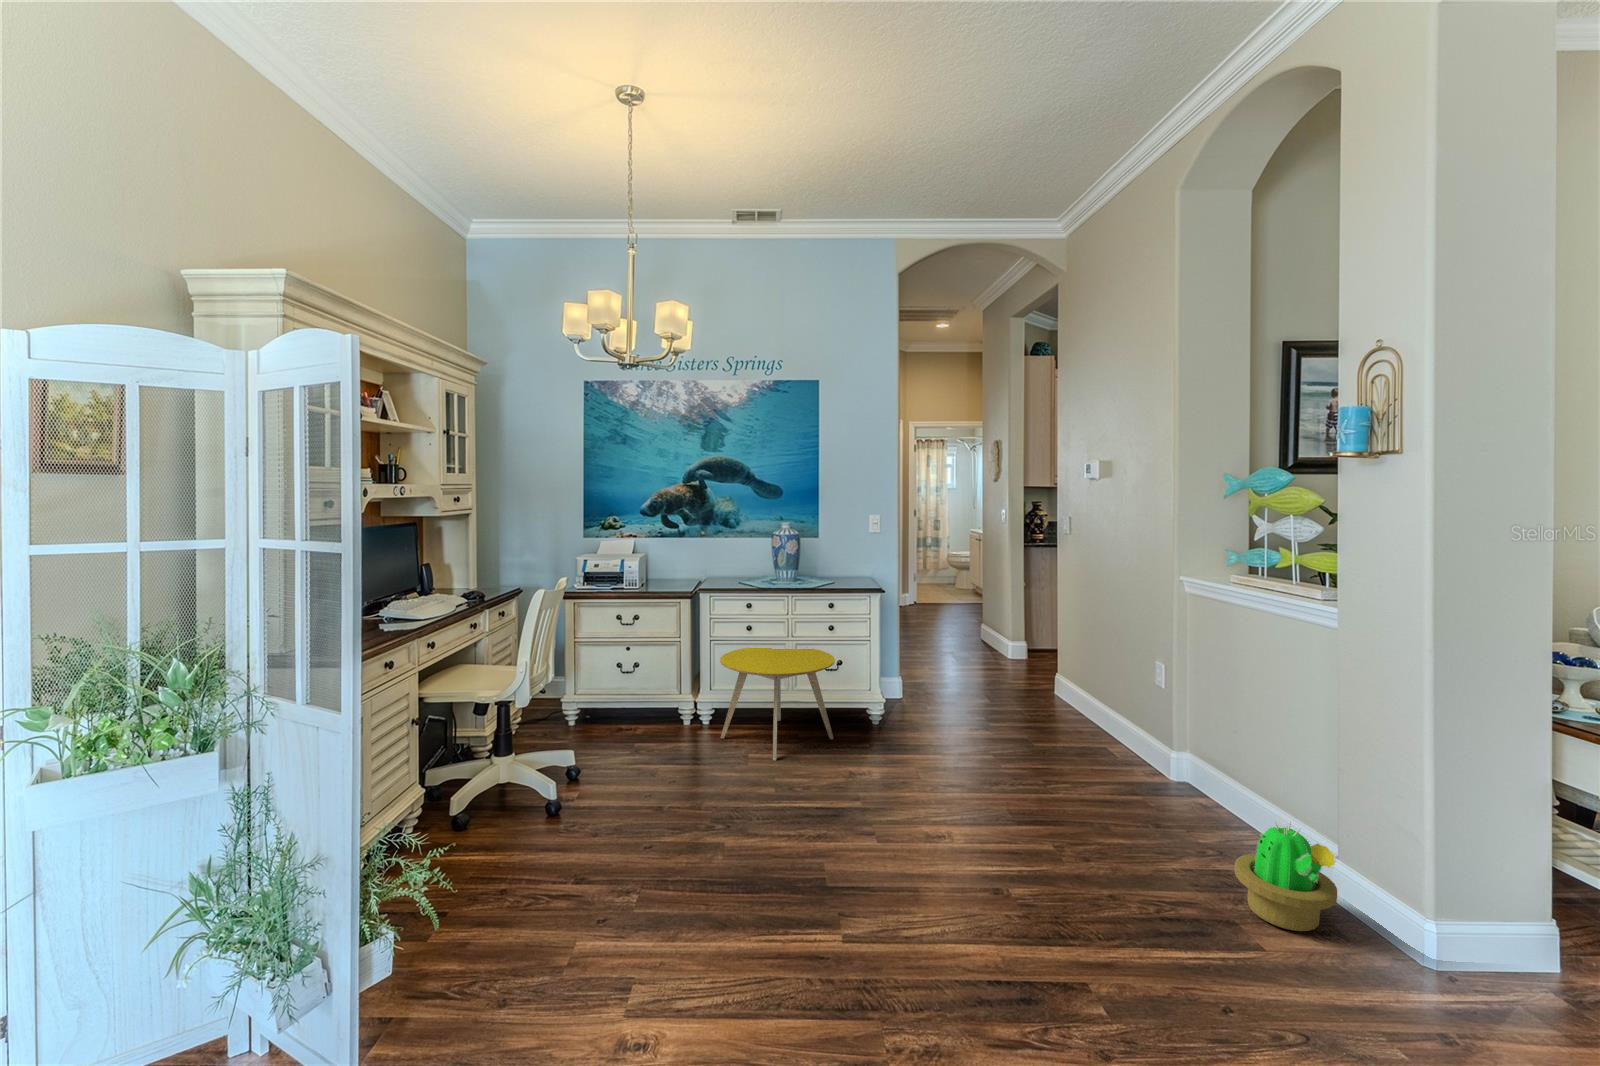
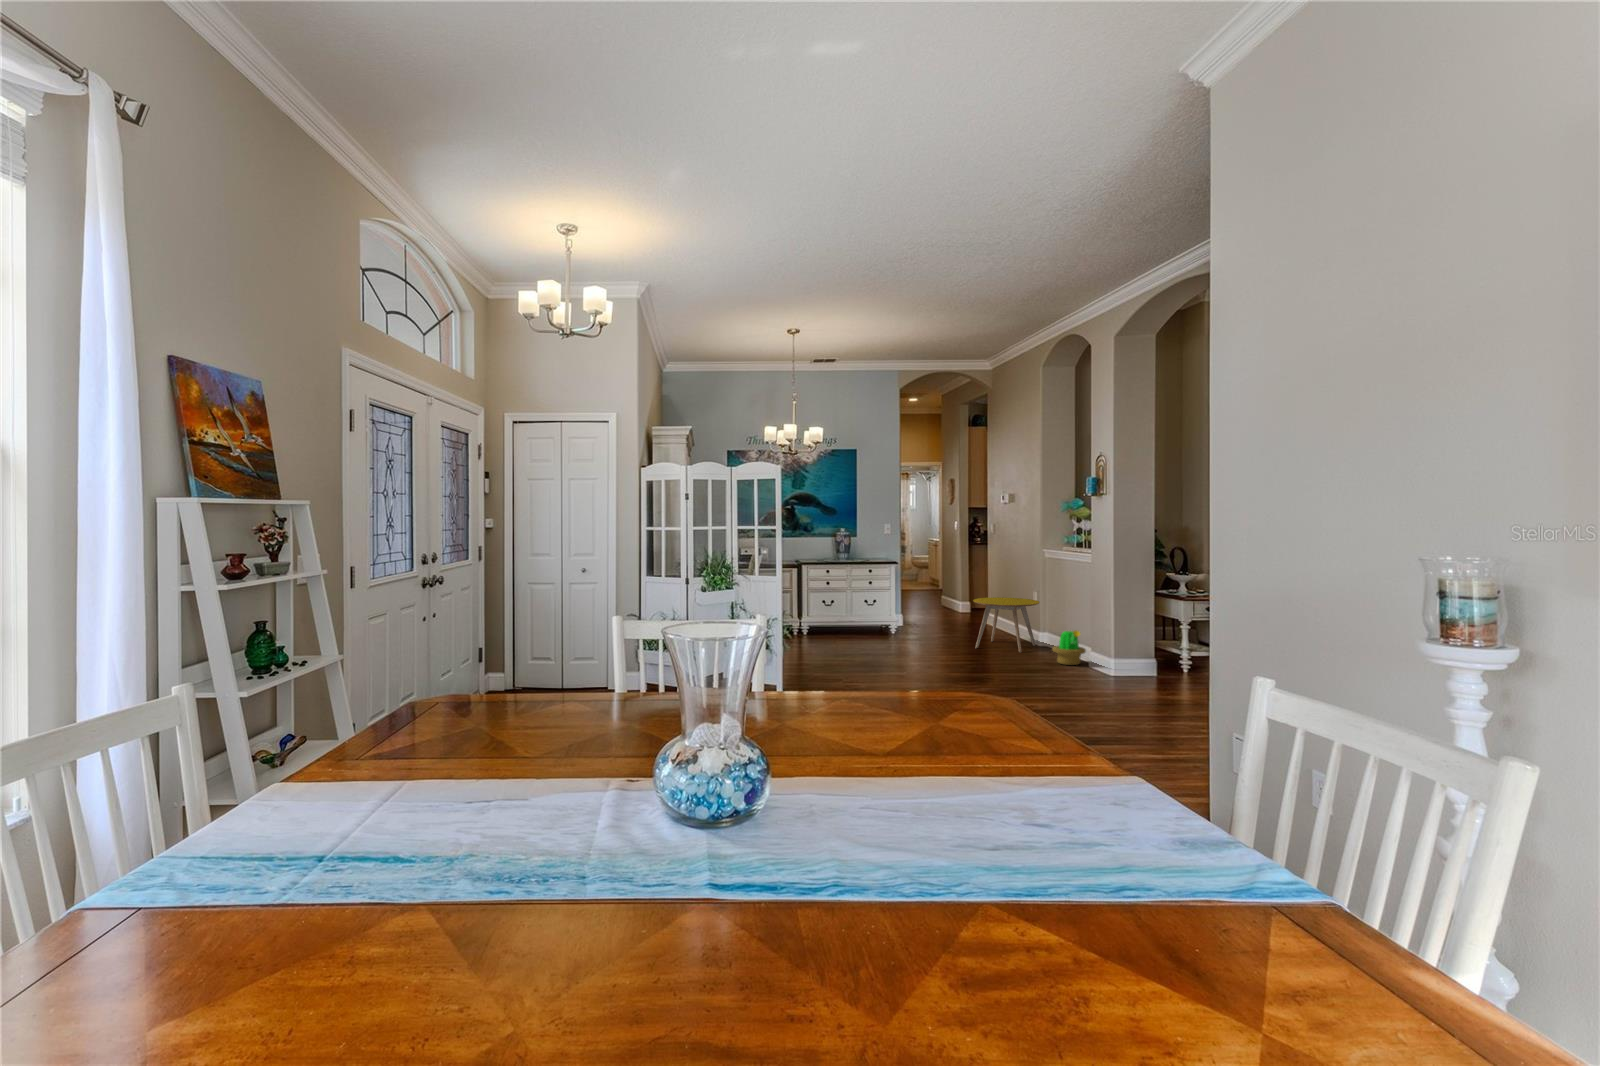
side table: present [720,648,835,761] -> present [973,597,1039,653]

